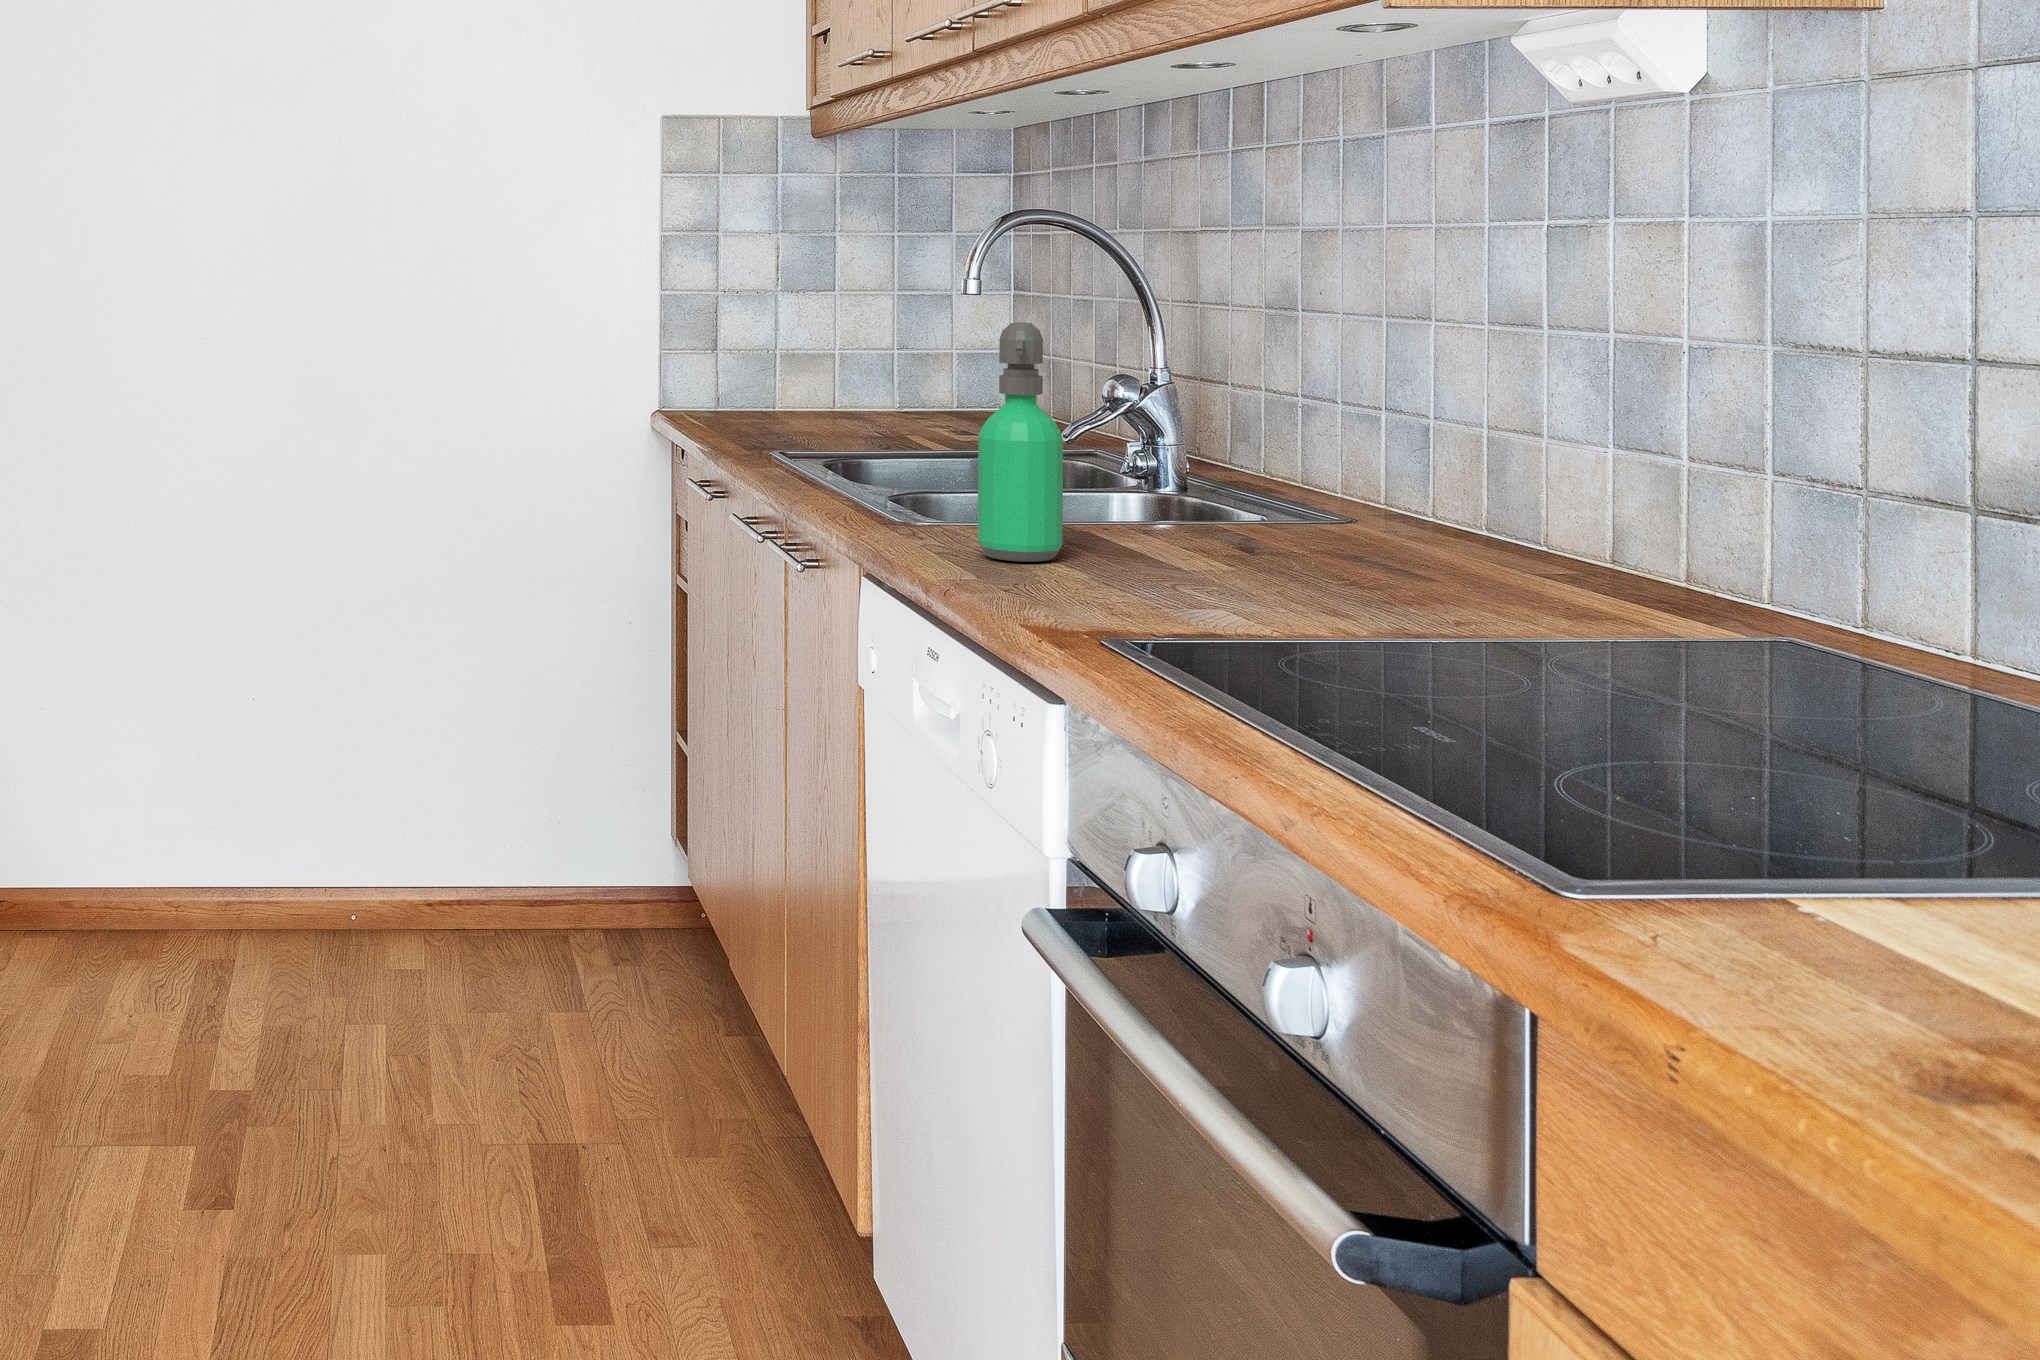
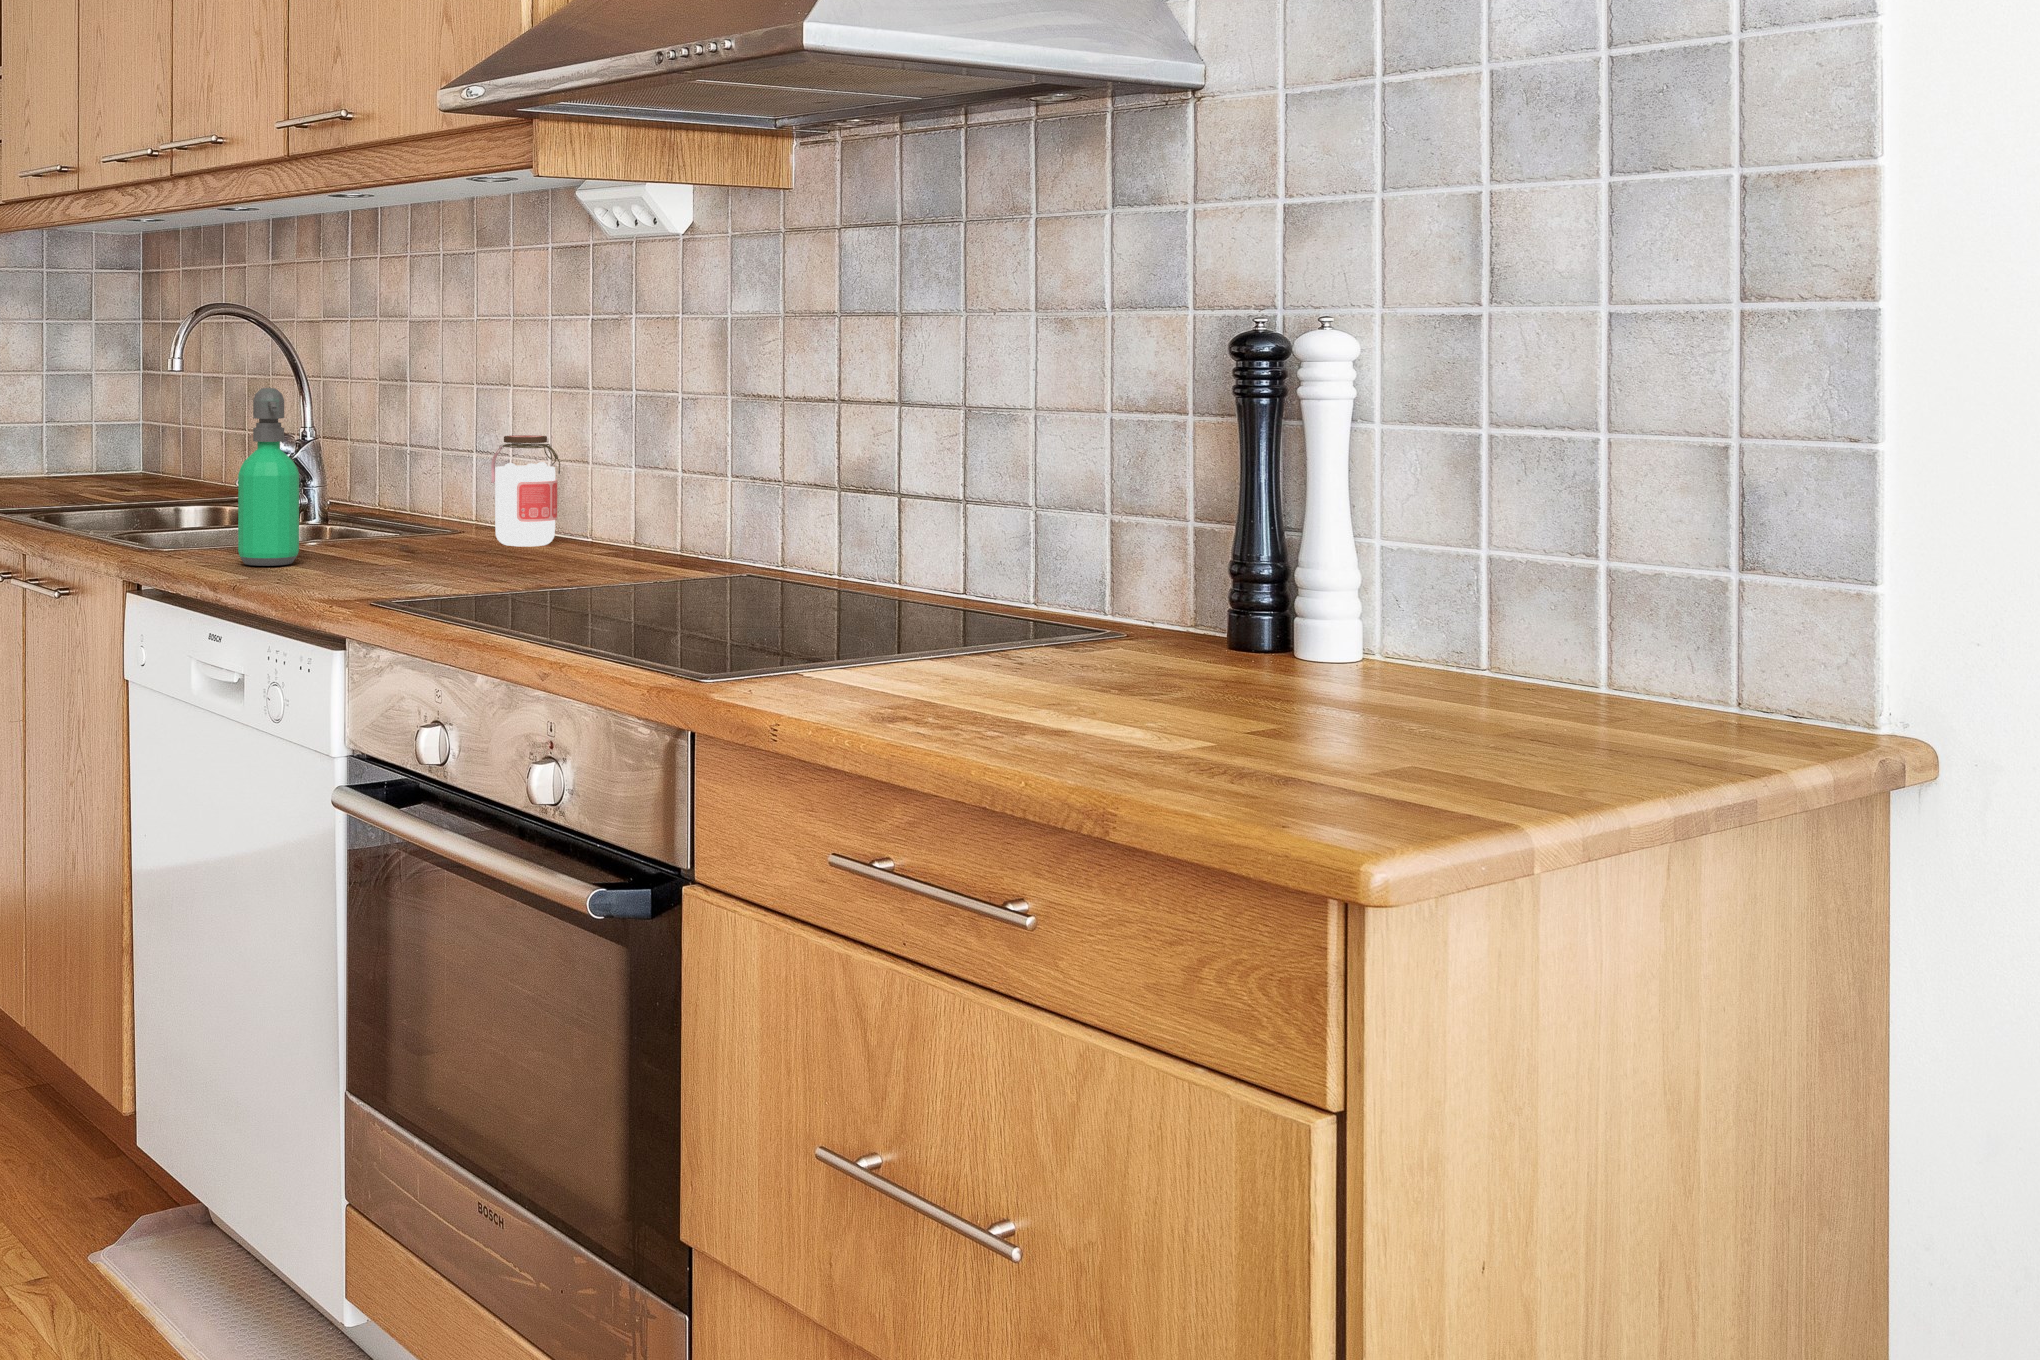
jar: none [1375,395,1486,560] -> present [491,435,560,547]

